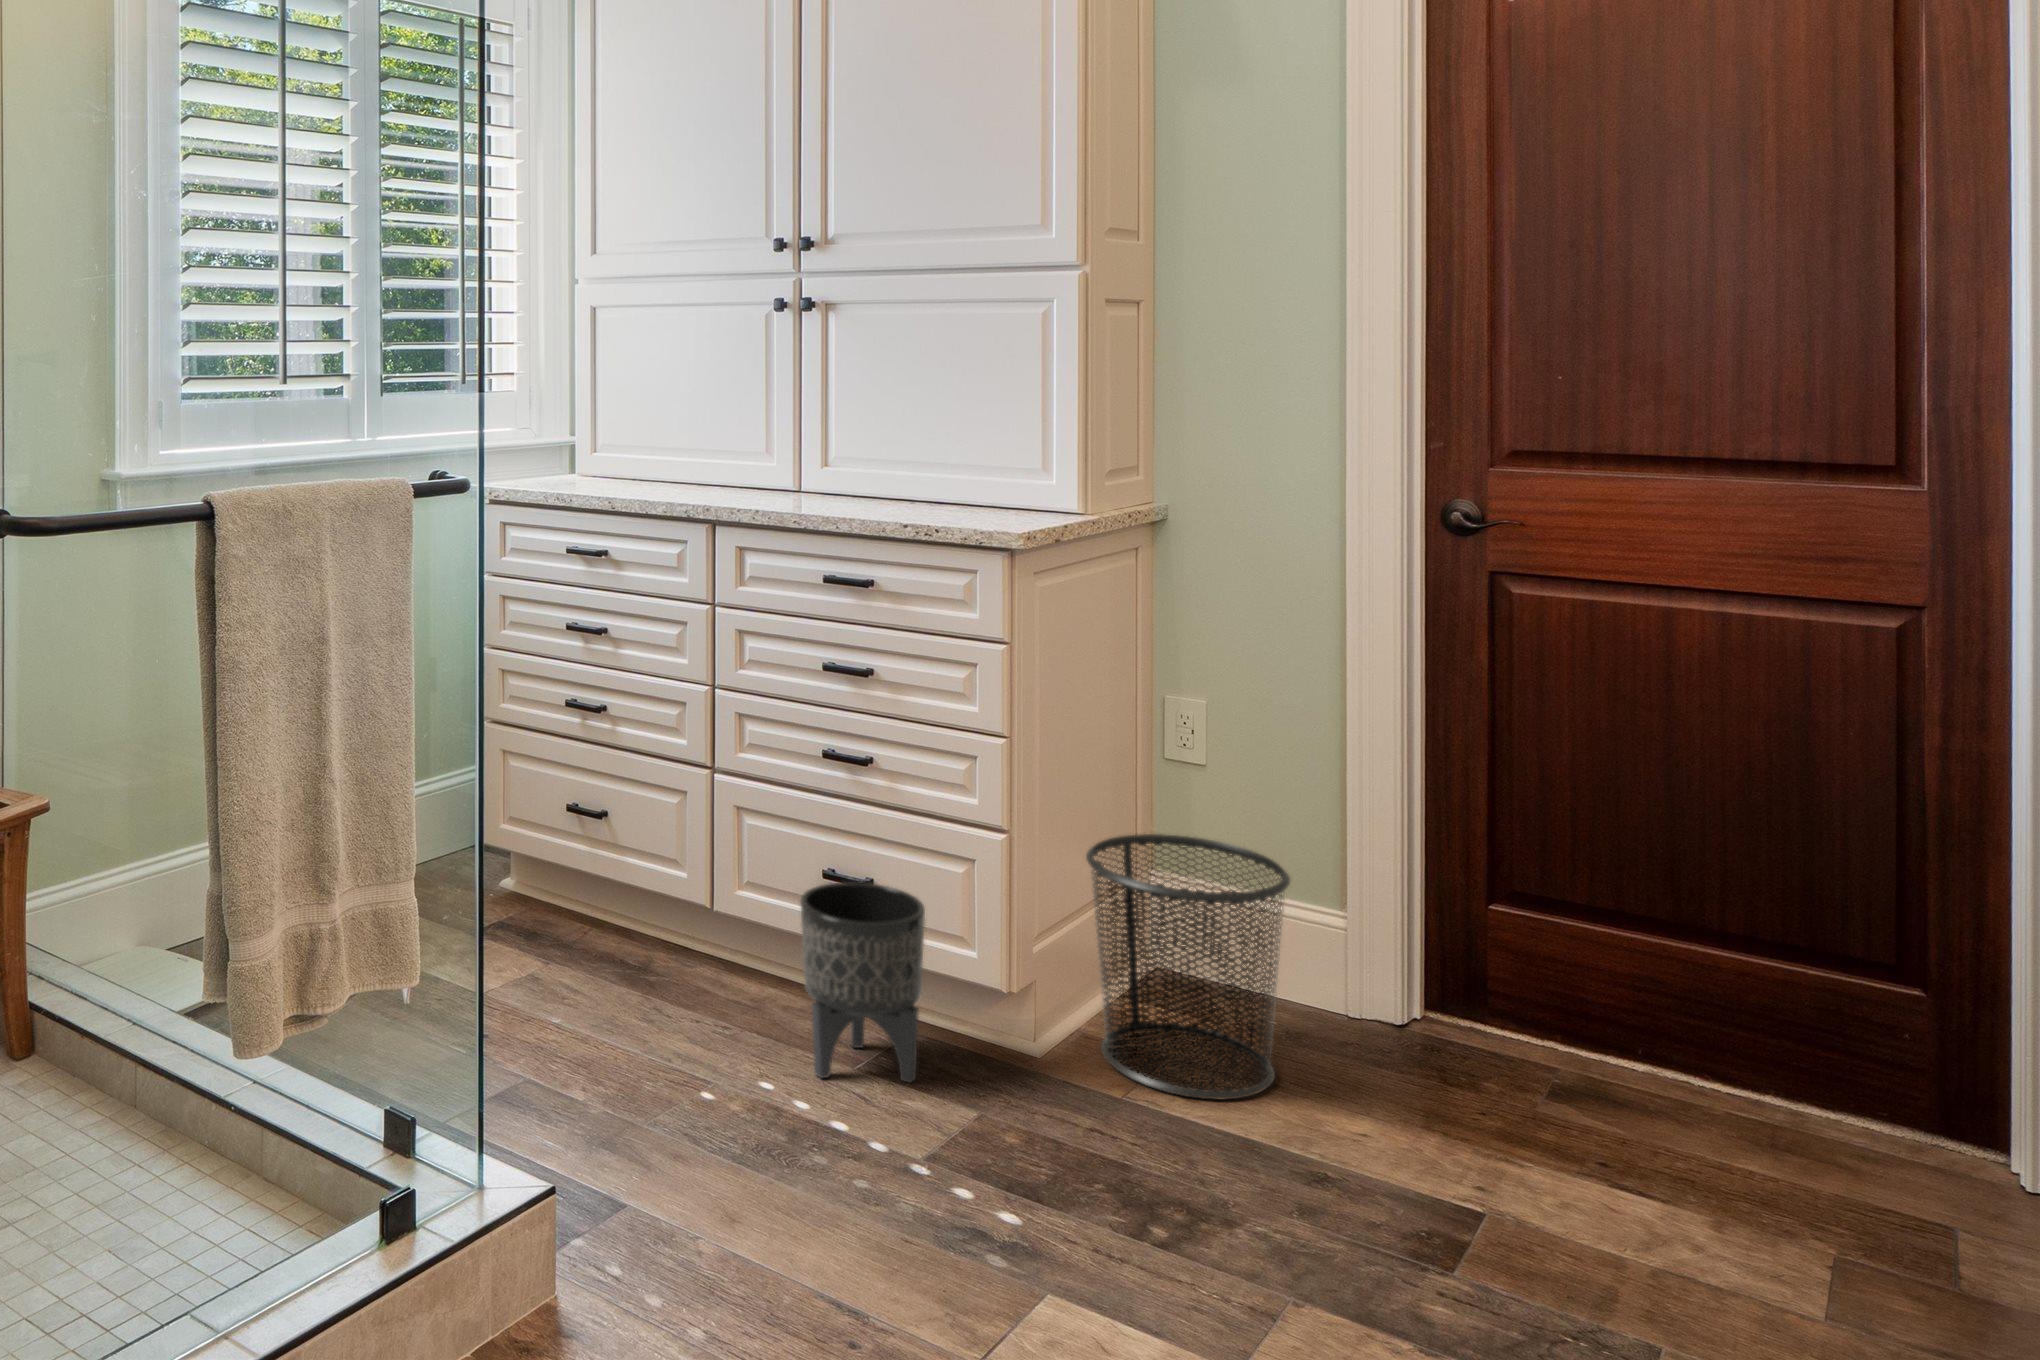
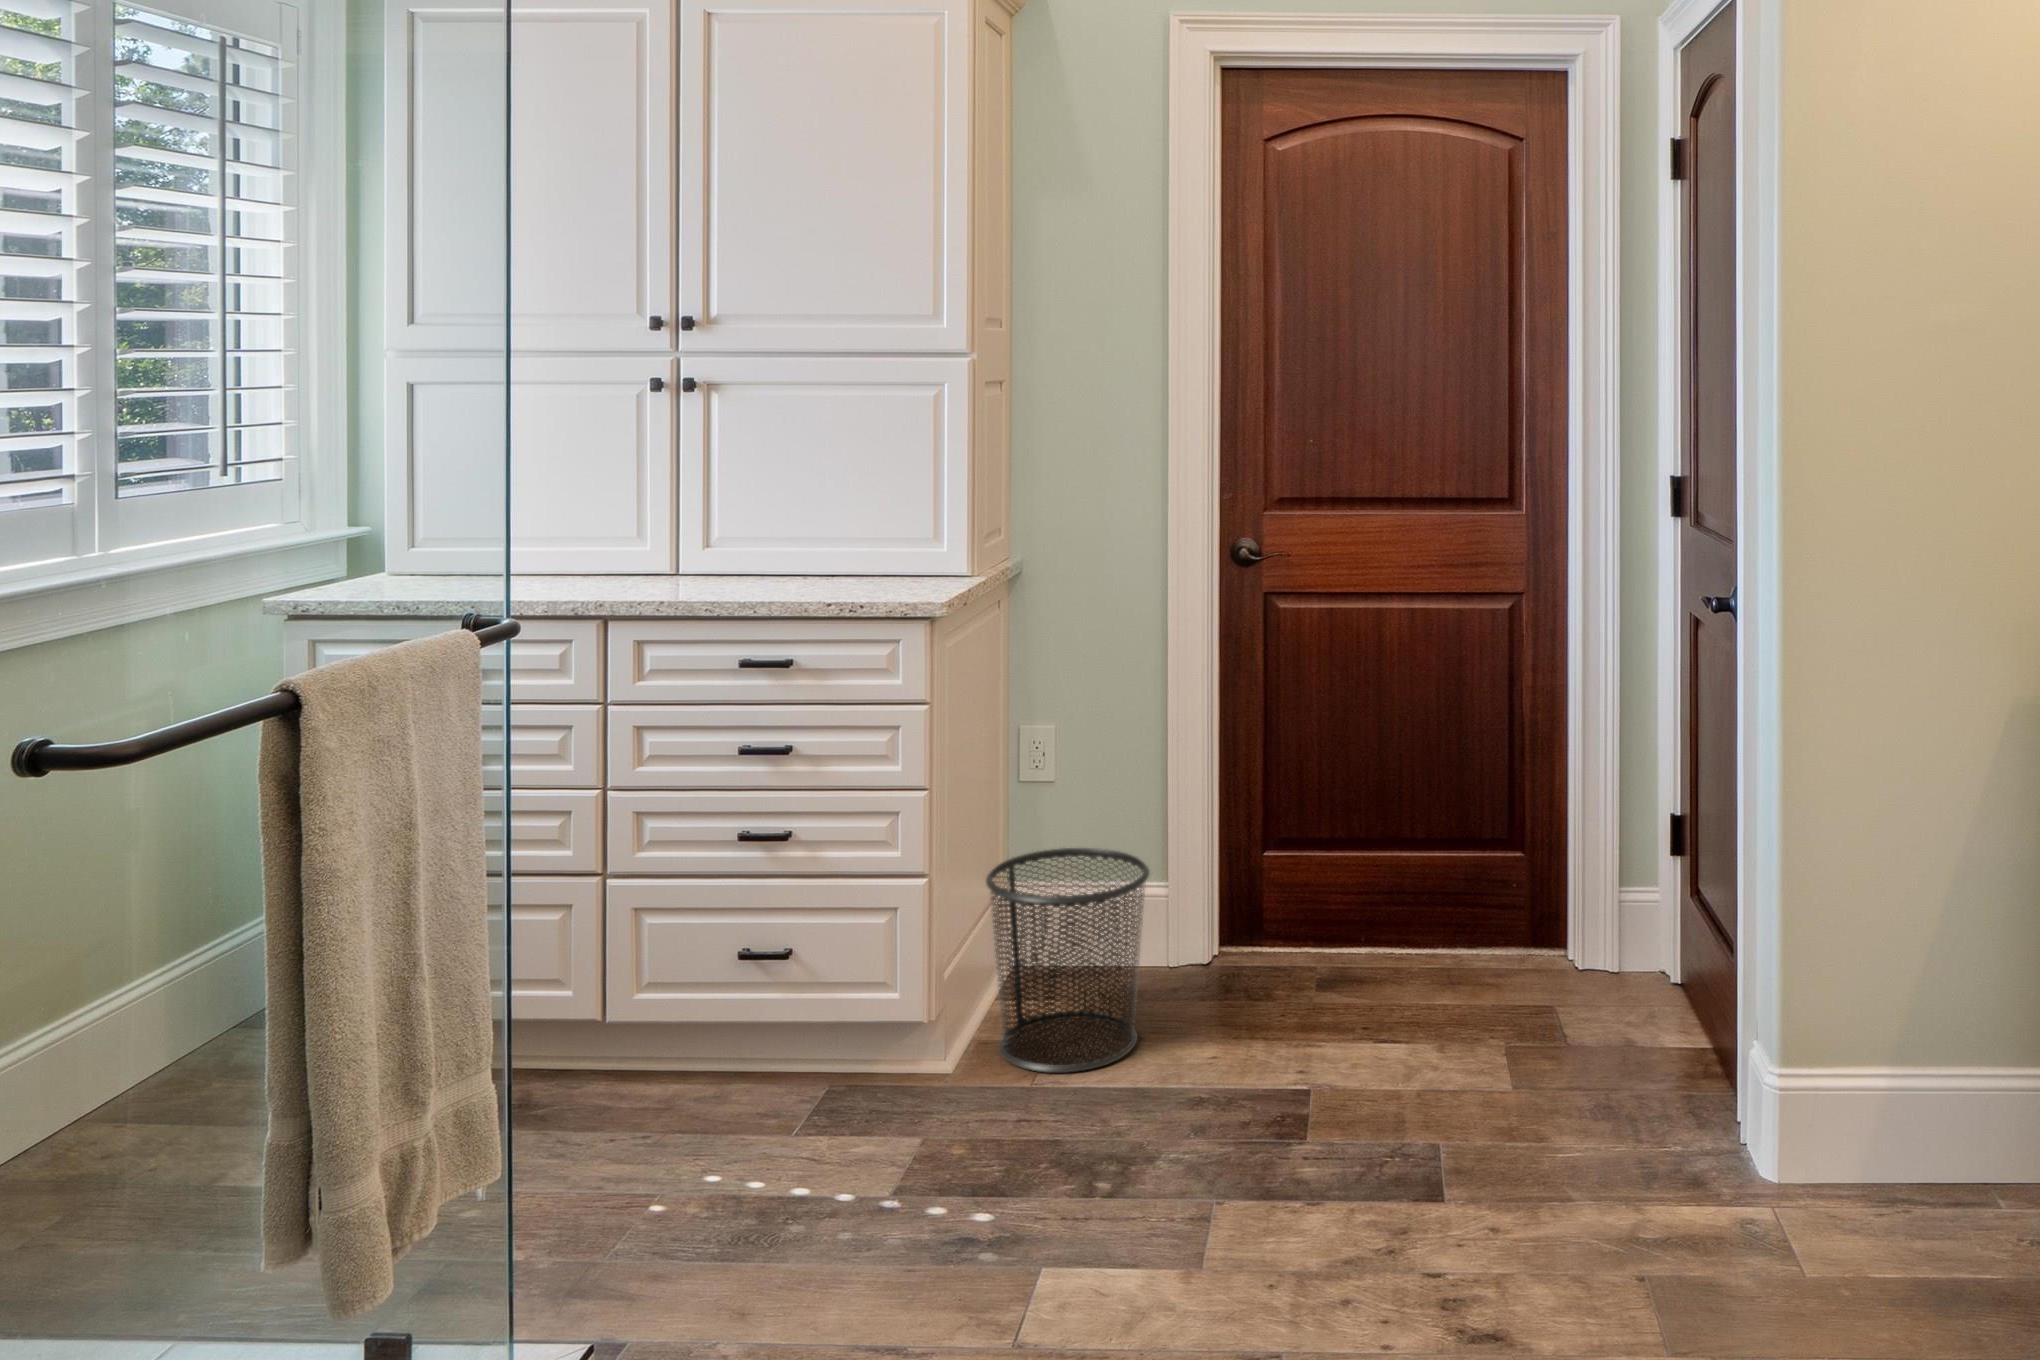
planter: present [800,882,925,1083] -> none [738,954,861,1157]

